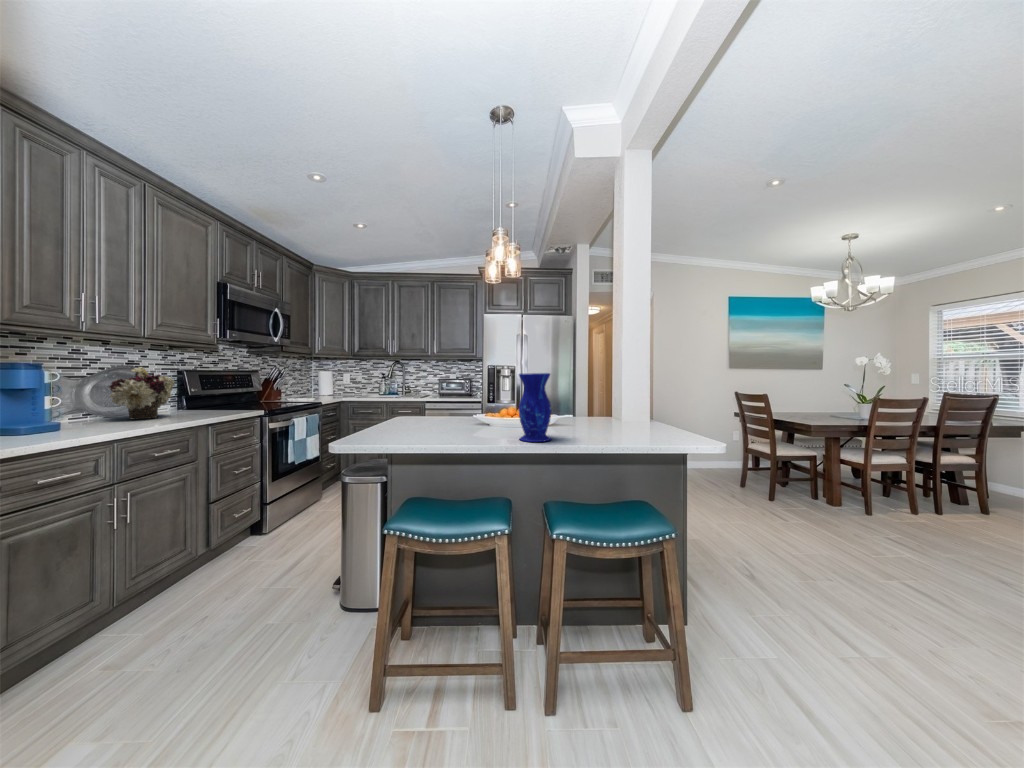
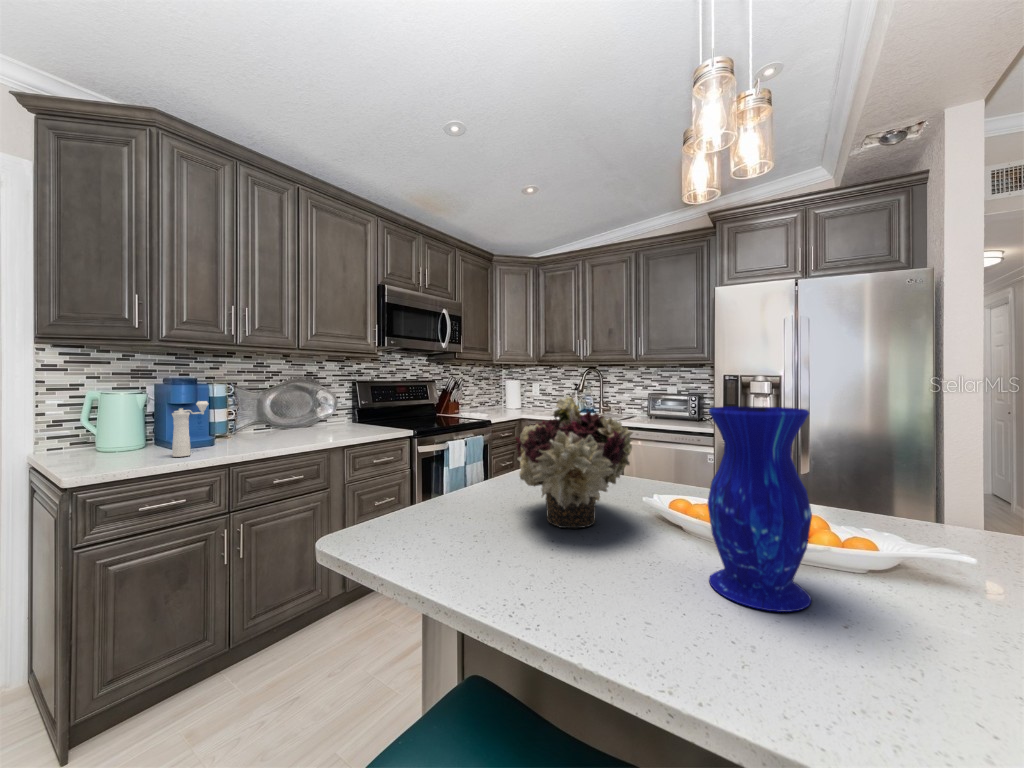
flower arrangement: present [108,367,174,419] -> present [516,396,633,528]
pepper mill: none [28,385,64,440] -> present [172,401,209,457]

